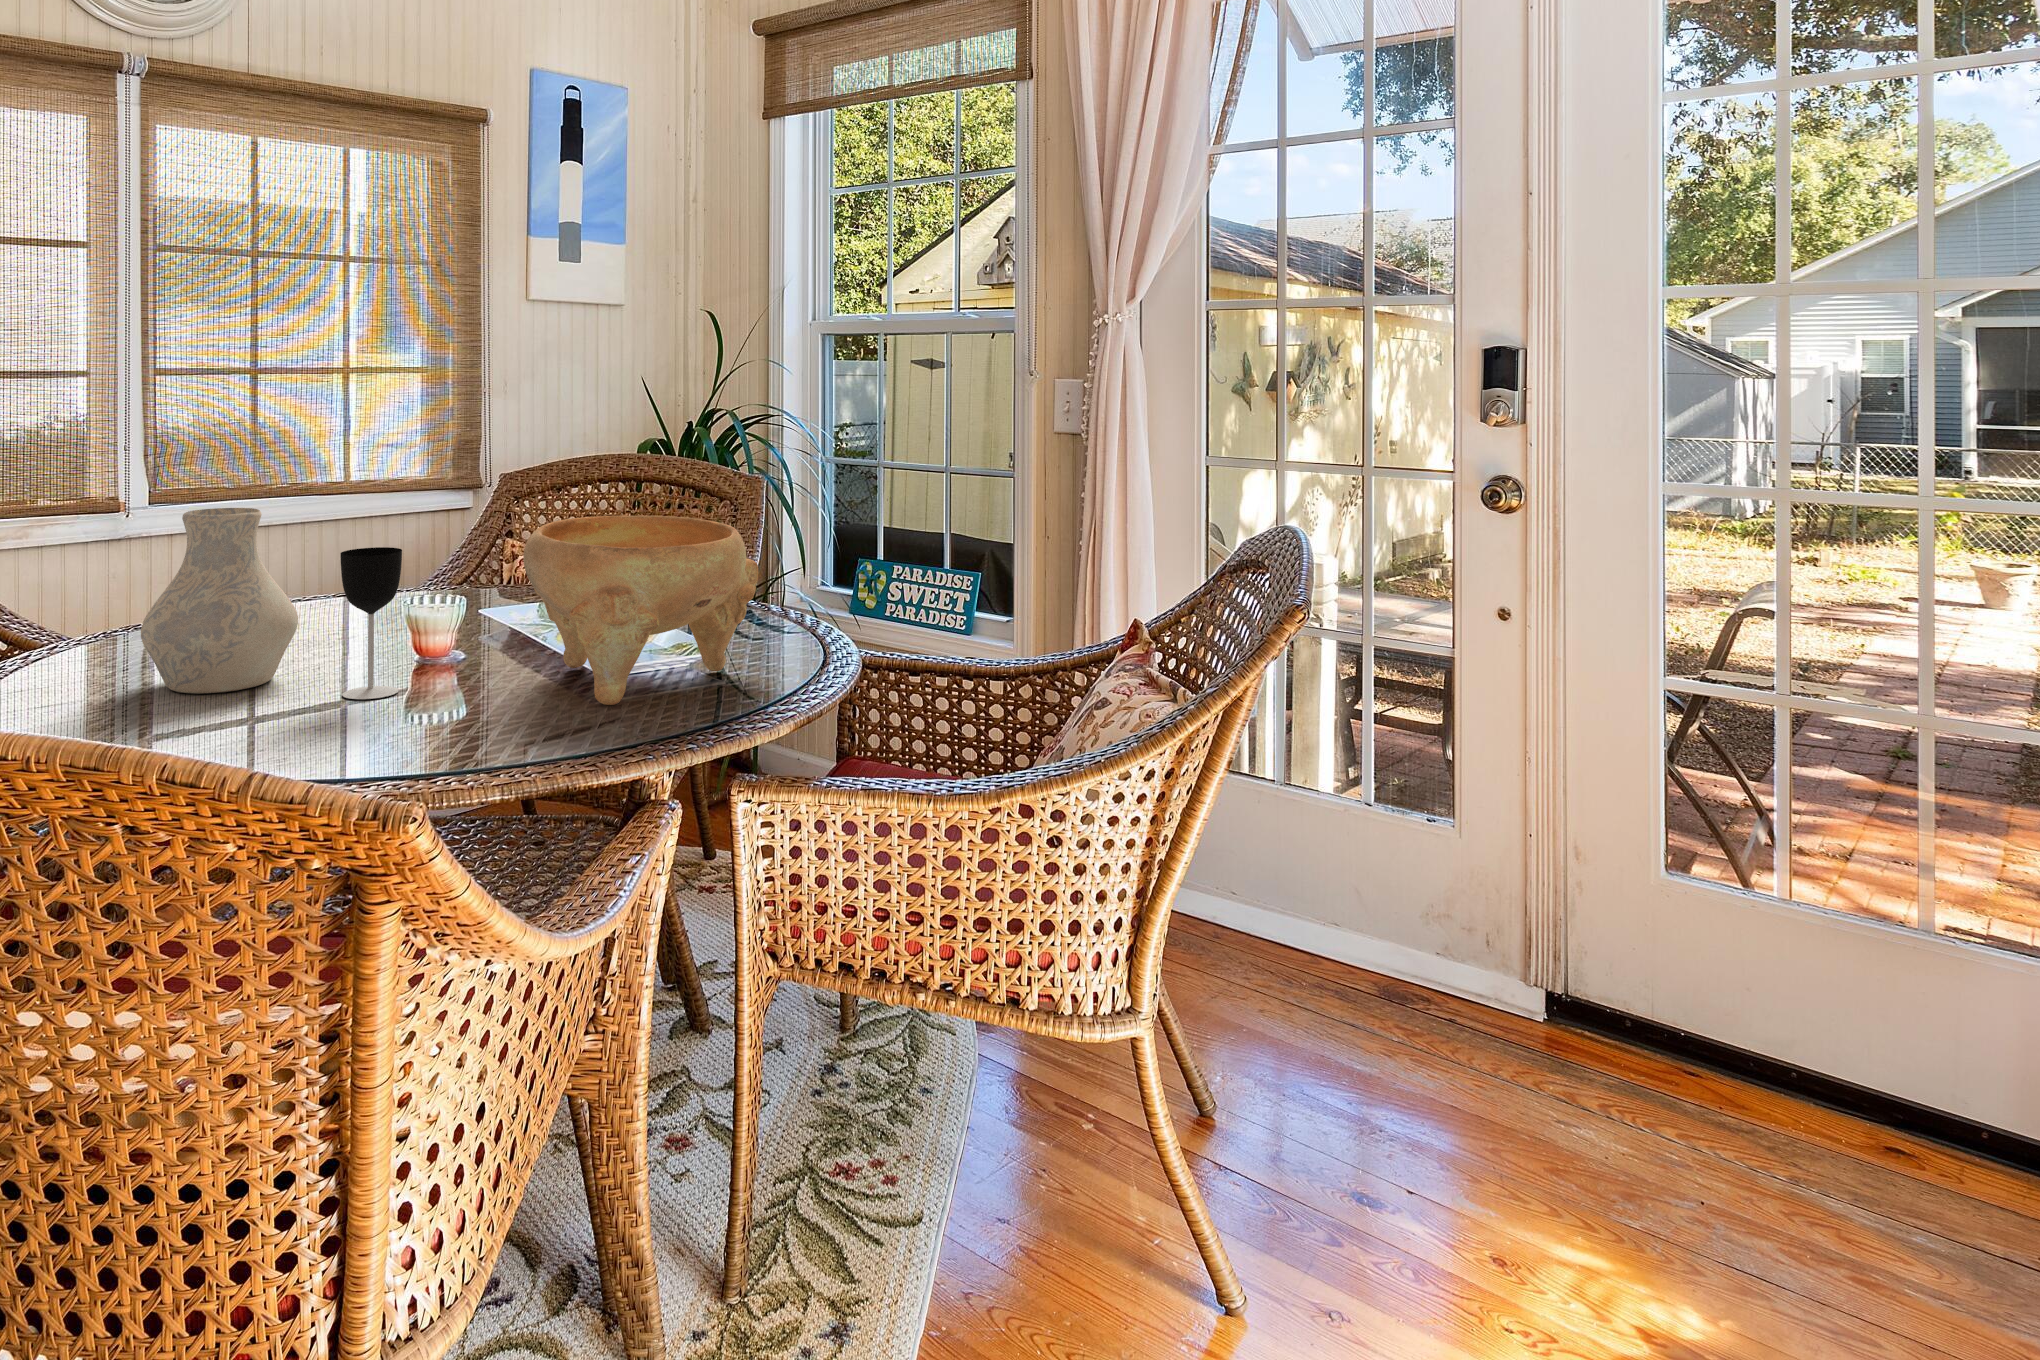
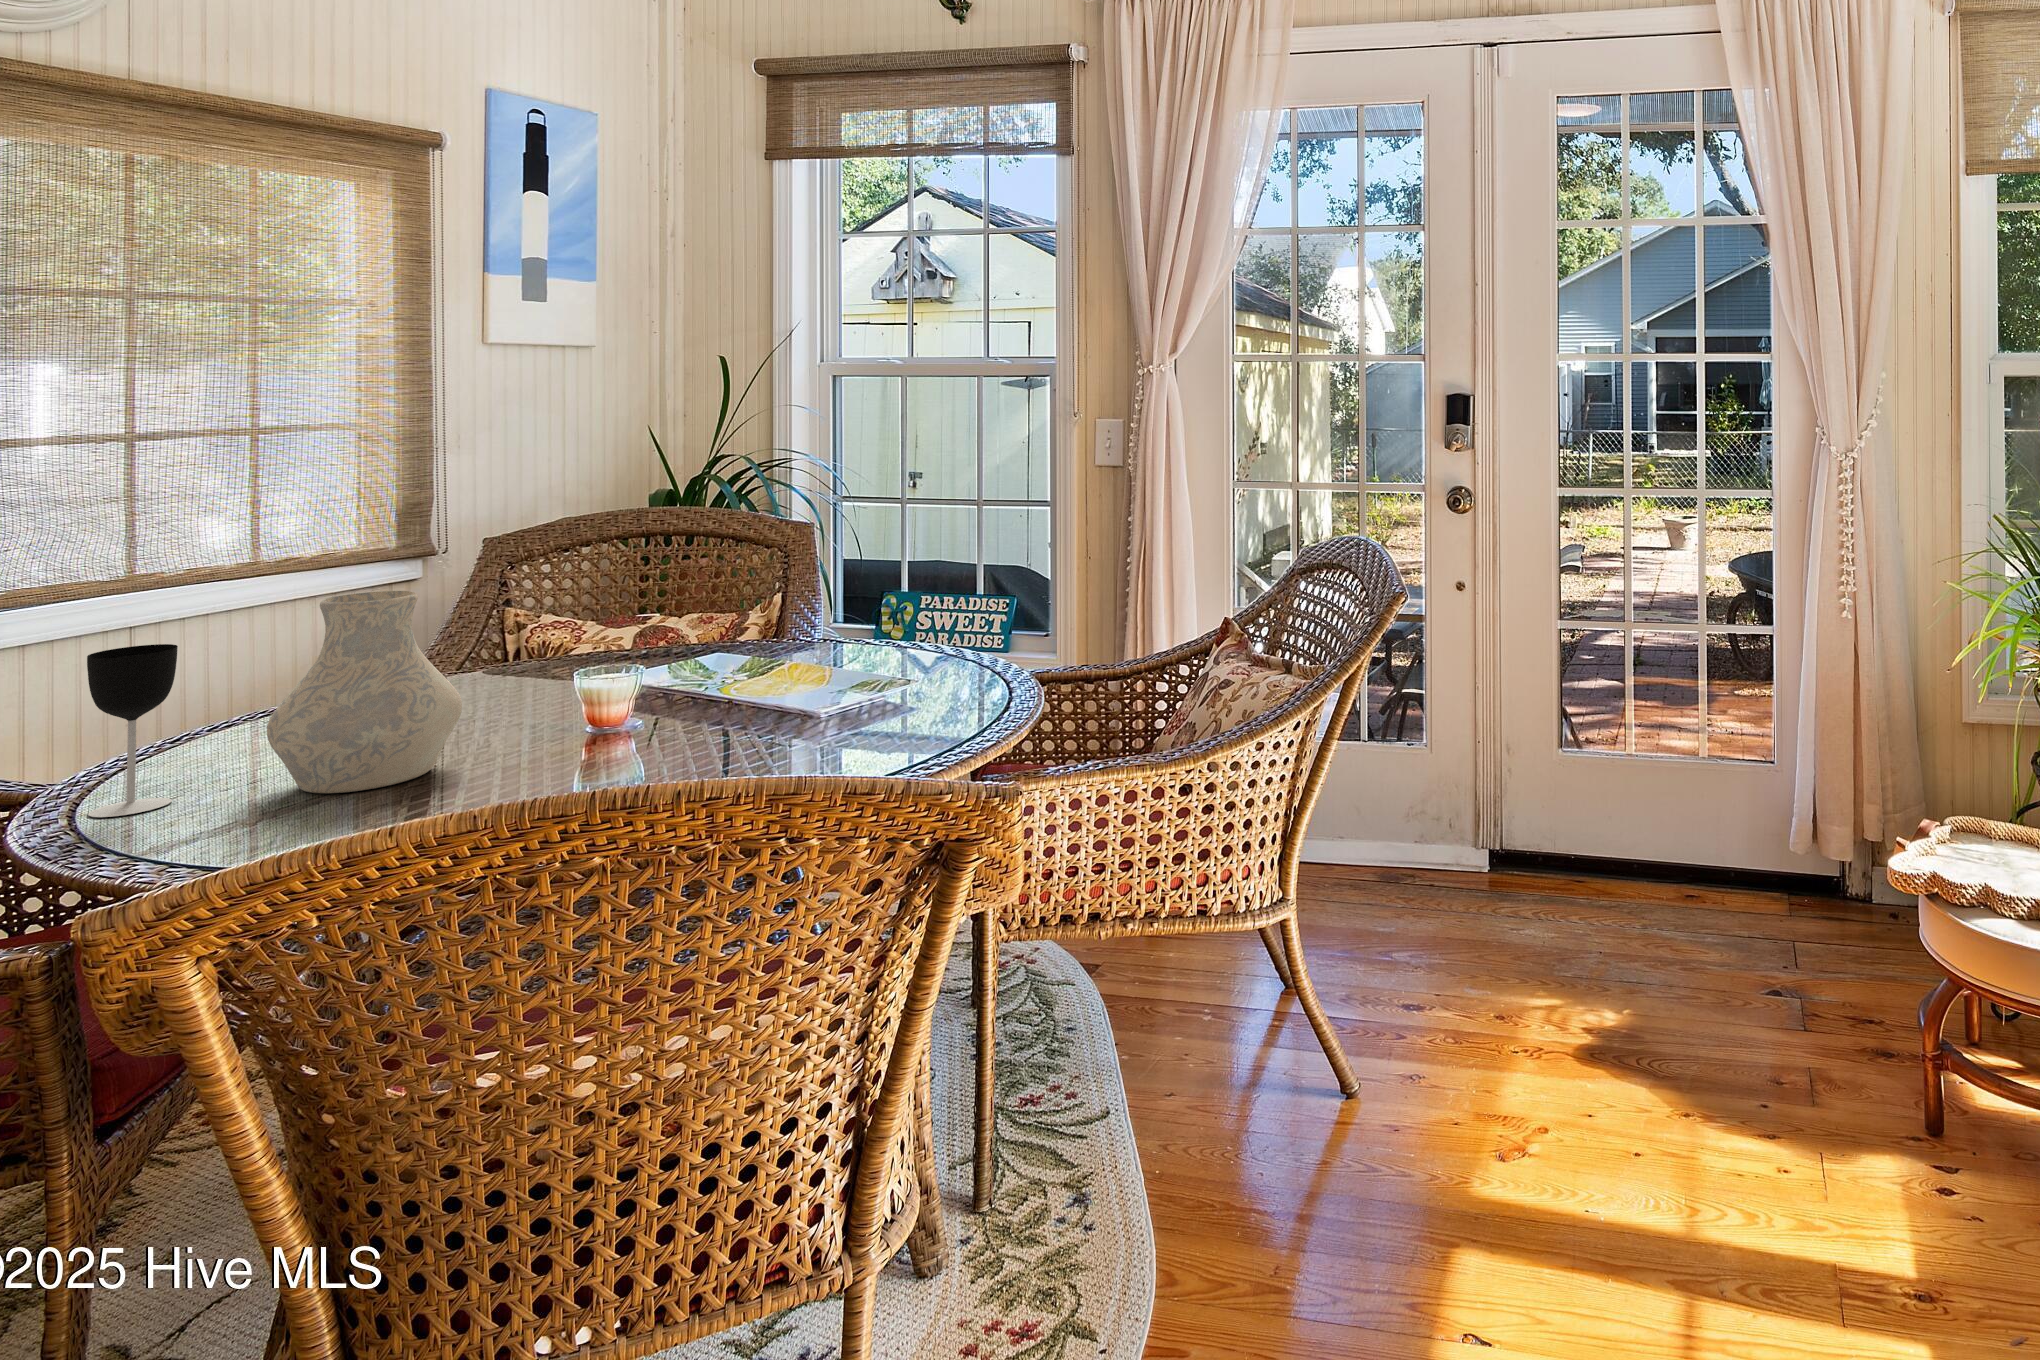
decorative bowl: present [523,516,758,705] -> none [730,563,953,734]
wine glass: present [340,547,402,699] -> present [87,644,178,817]

